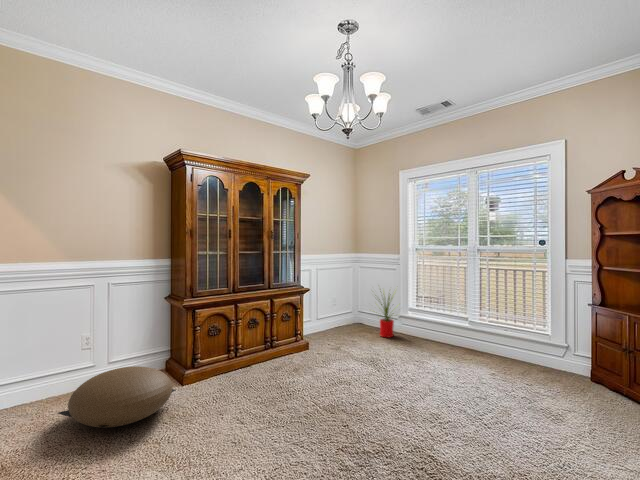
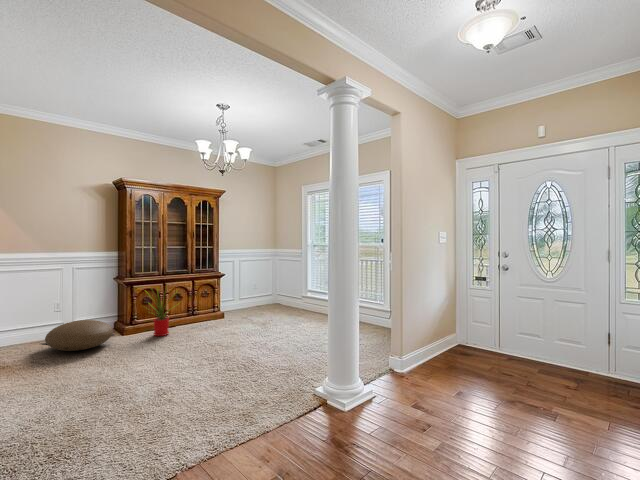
house plant: present [379,296,394,338] -> present [149,292,175,336]

